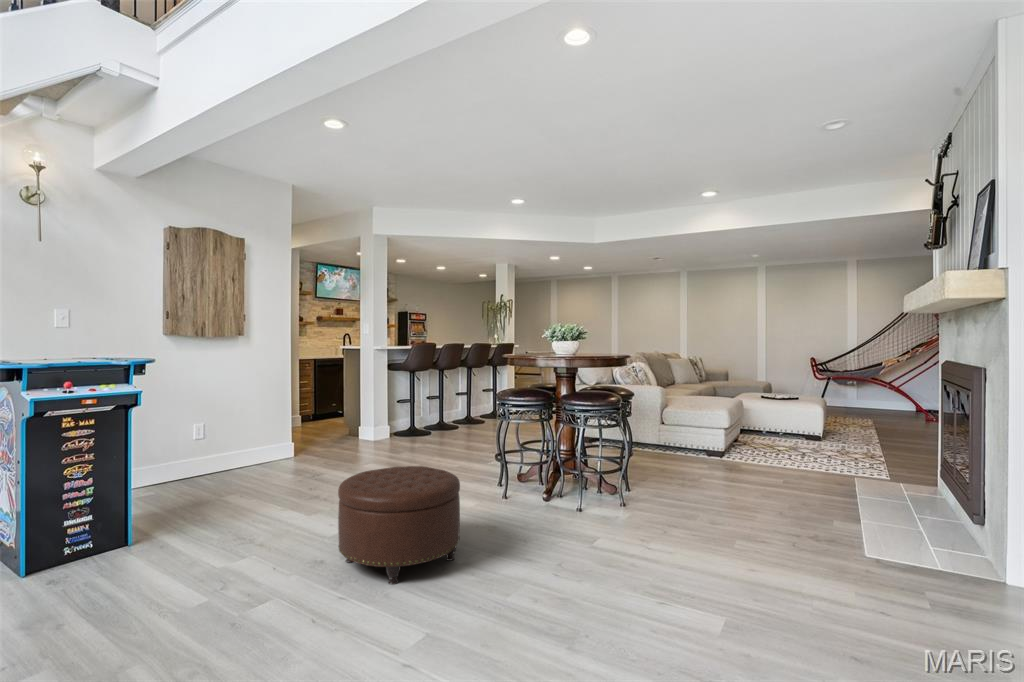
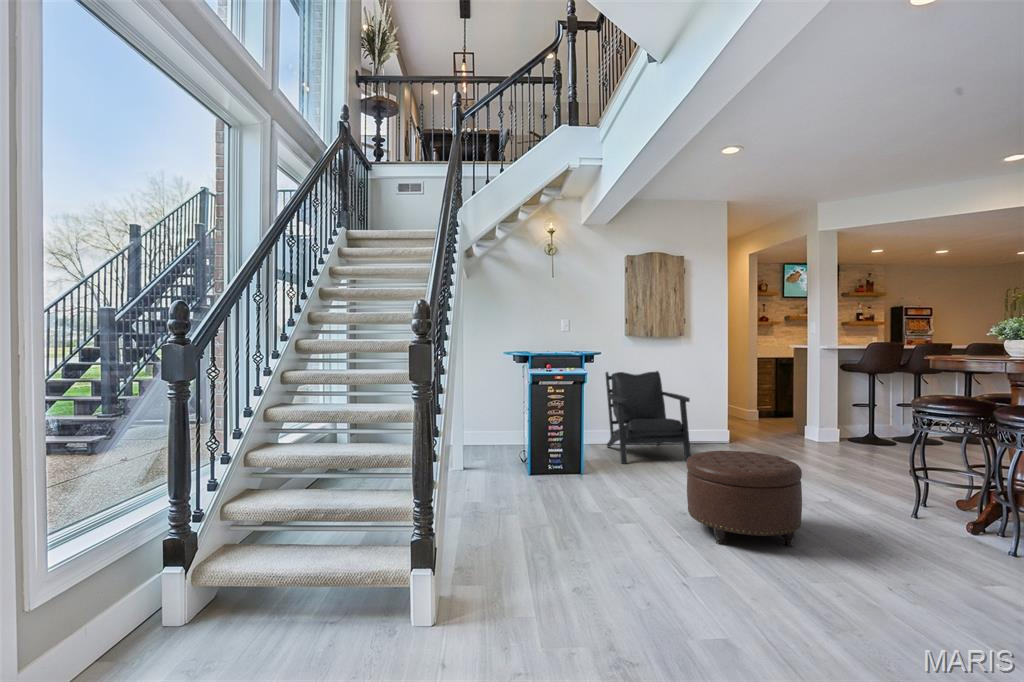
armchair: none [134,381,273,514] -> present [605,371,691,464]

